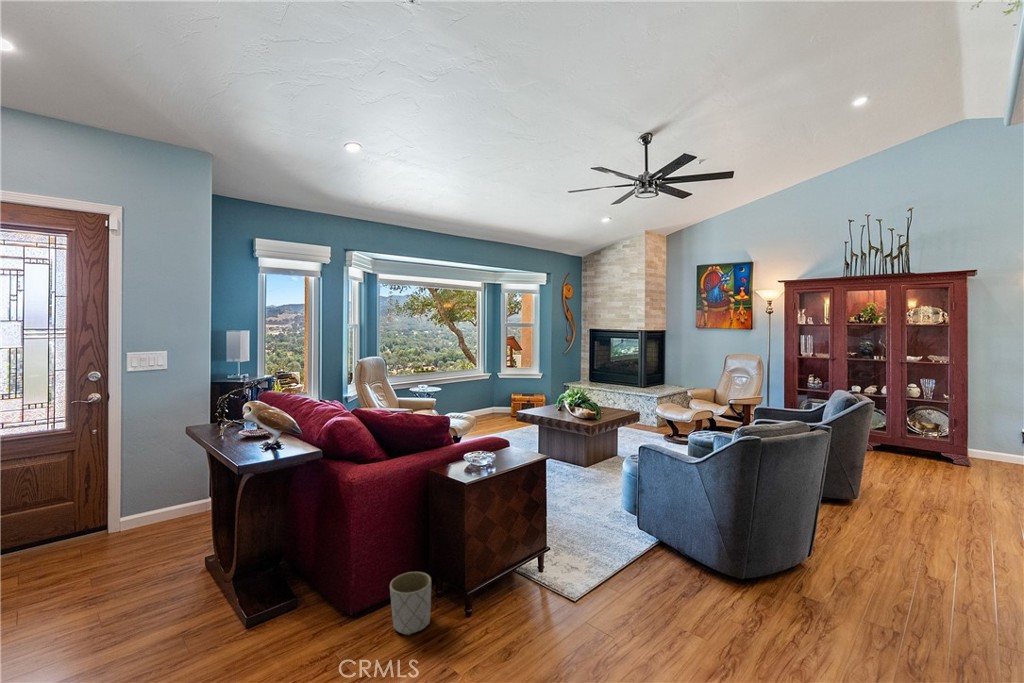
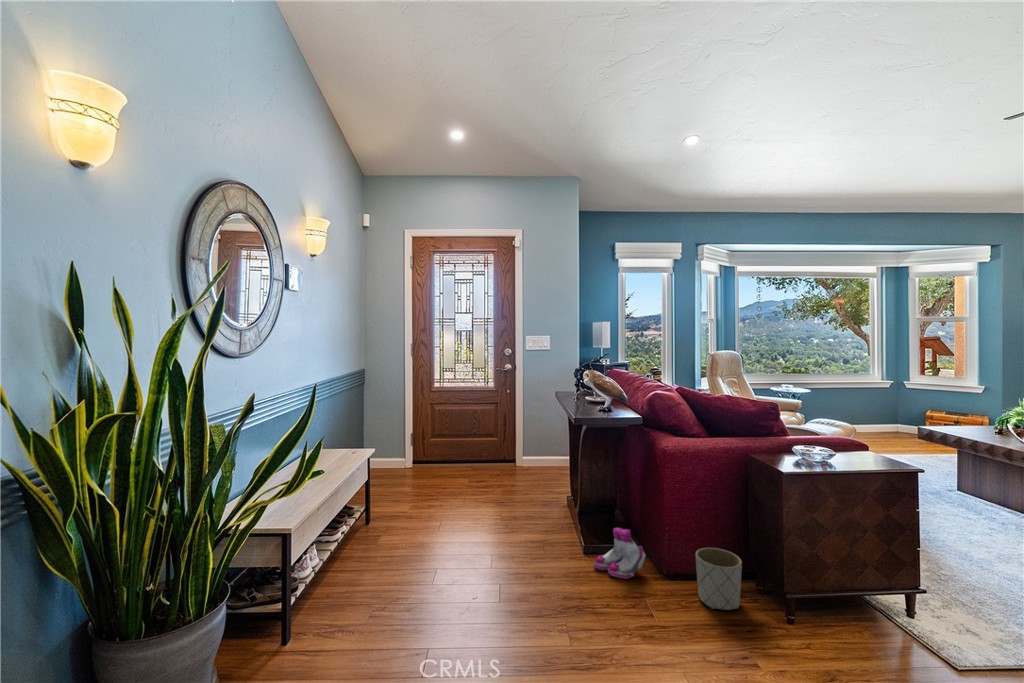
boots: none [272,588,335,649] -> present [594,528,645,578]

